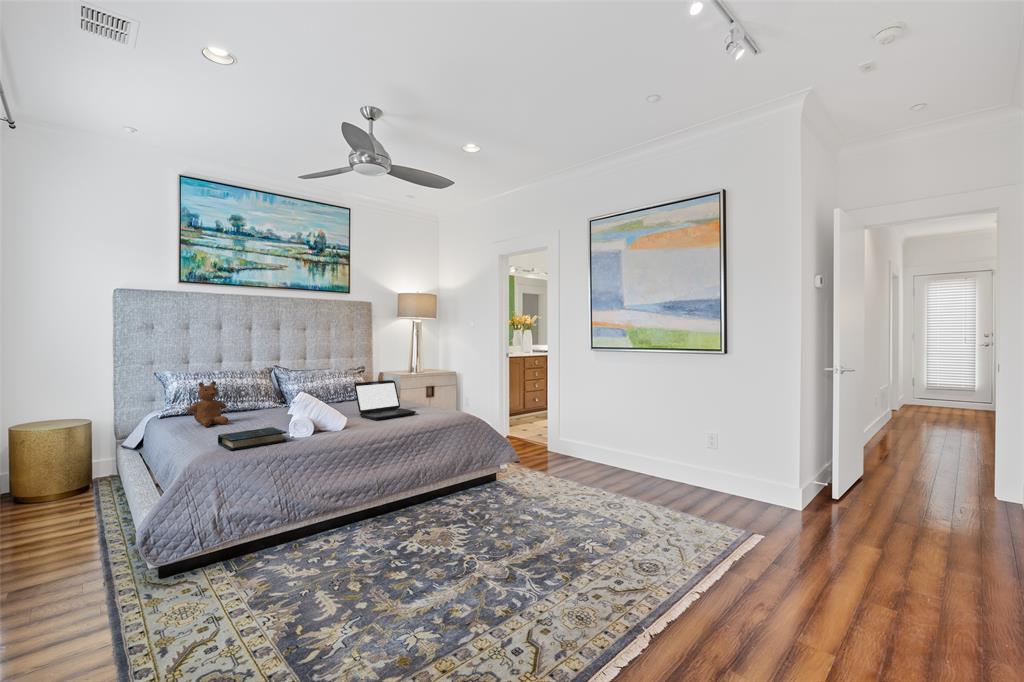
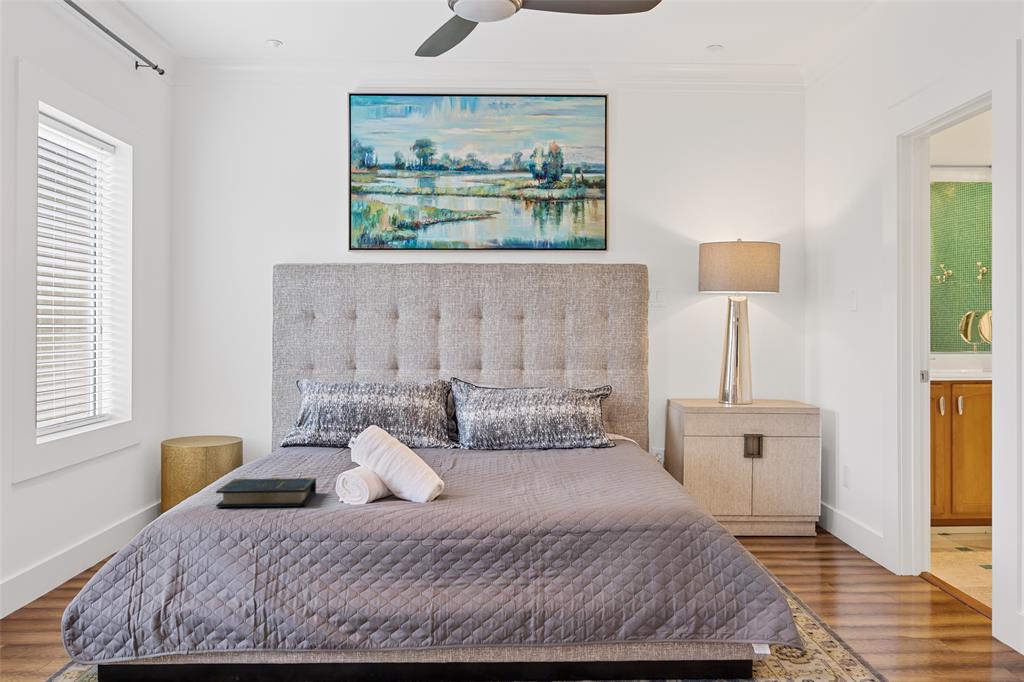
laptop: present [354,380,416,420] -> none [500,414,601,492]
teddy bear: present [187,381,228,427] -> none [279,395,334,463]

